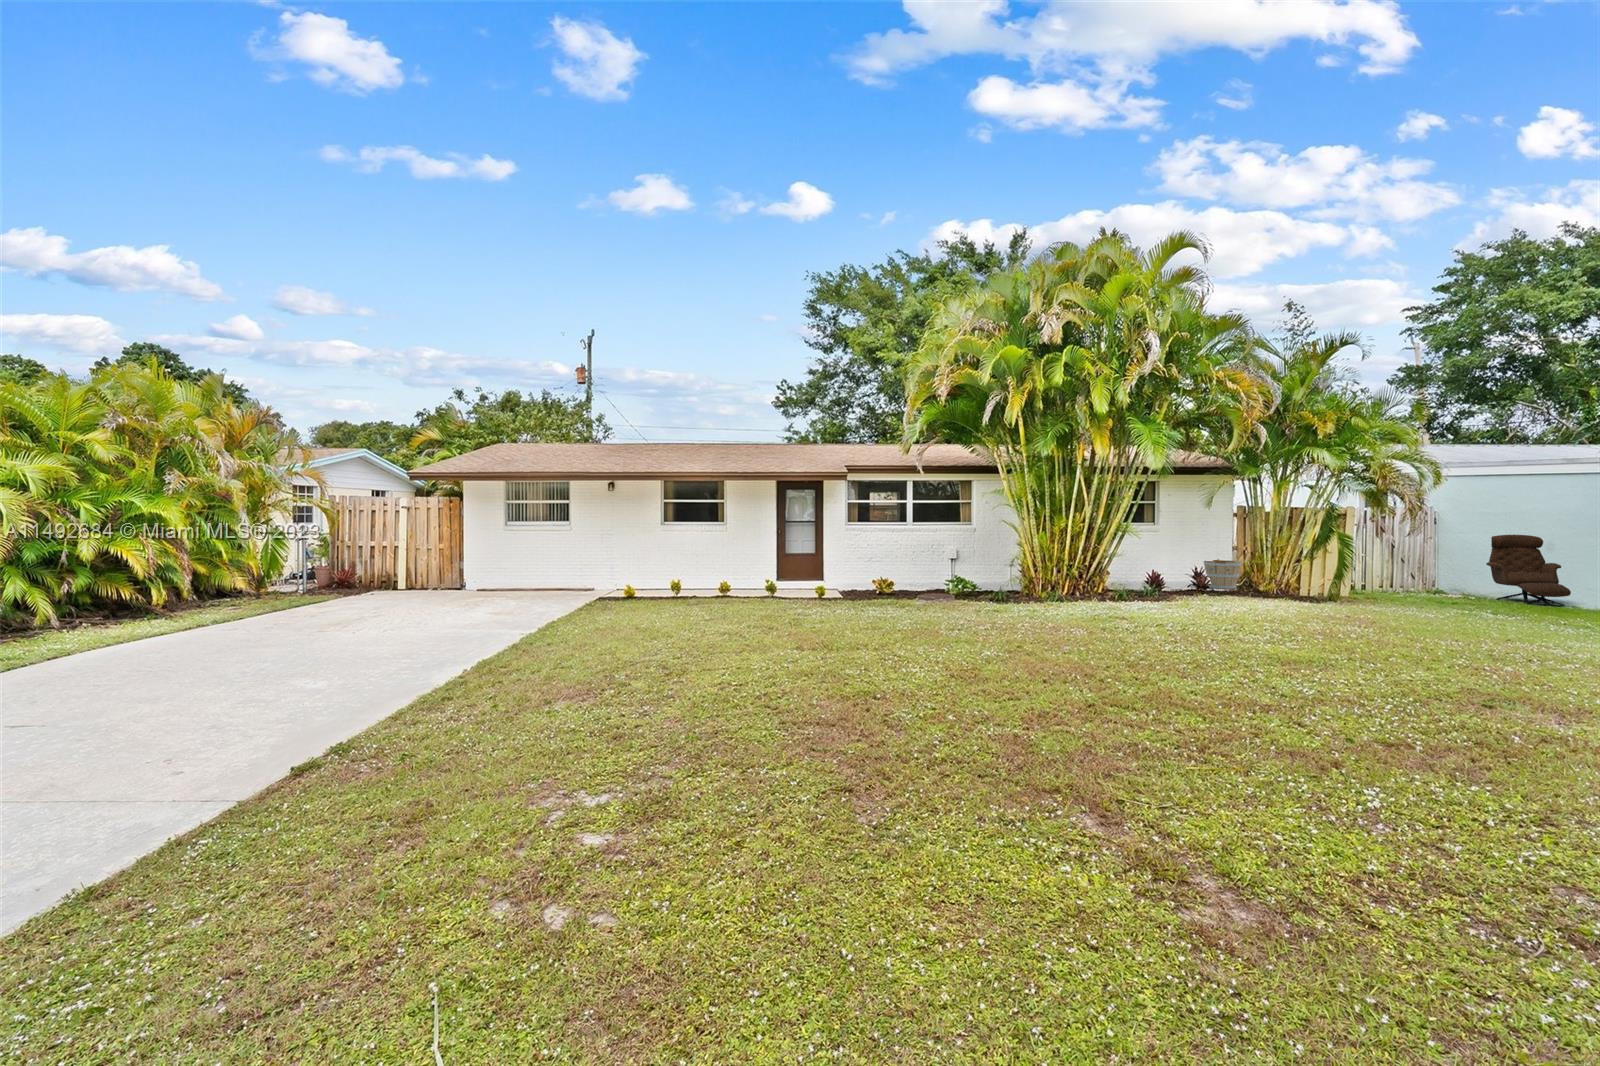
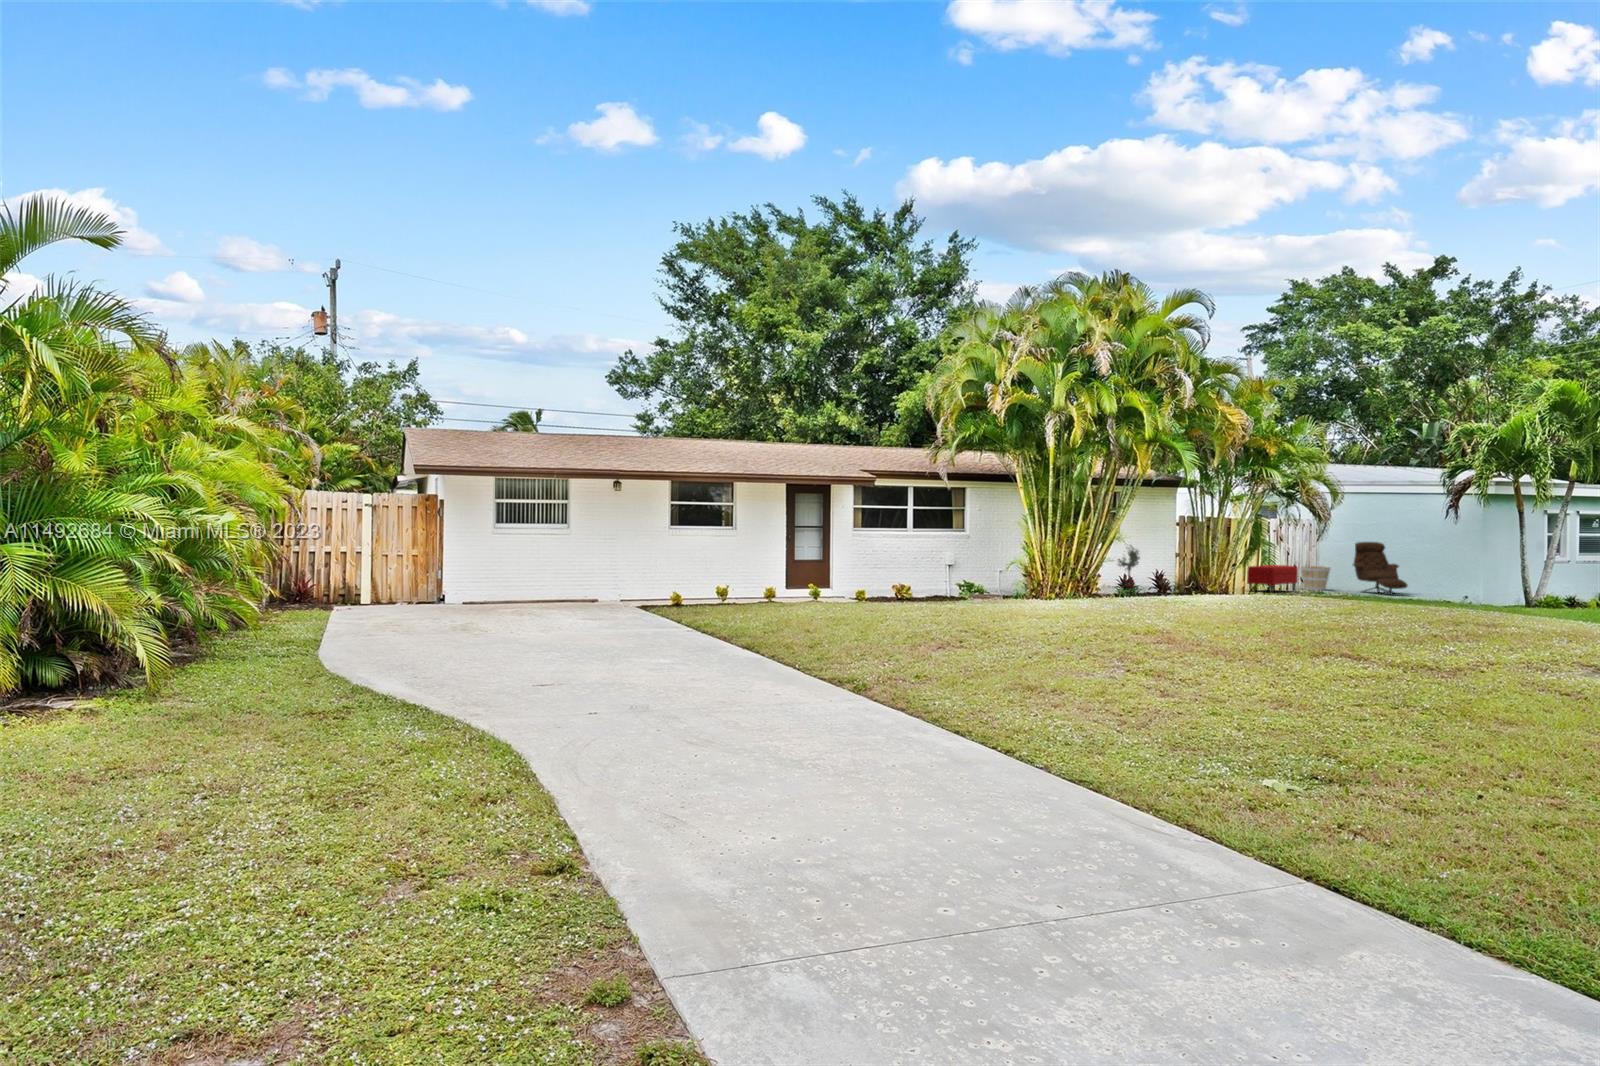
potted tree: none [1143,538,1177,588] -> present [1118,545,1140,588]
wooden bucket: present [1204,559,1242,589] -> present [1301,566,1330,590]
bench: none [1319,563,1397,598] -> present [1247,565,1298,592]

